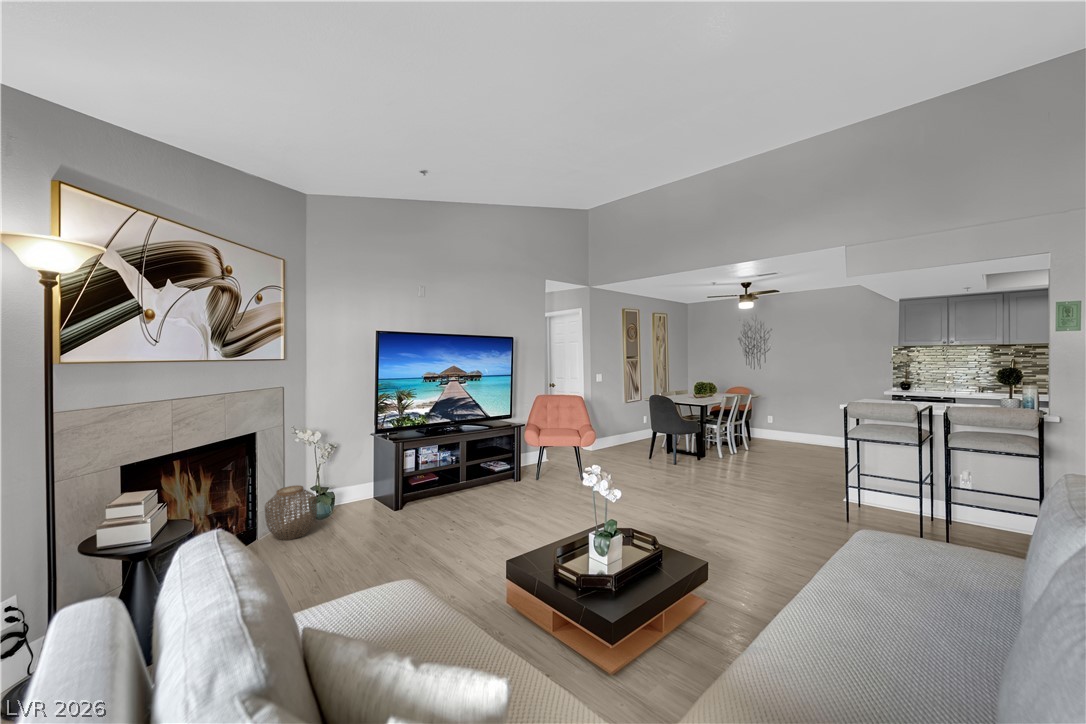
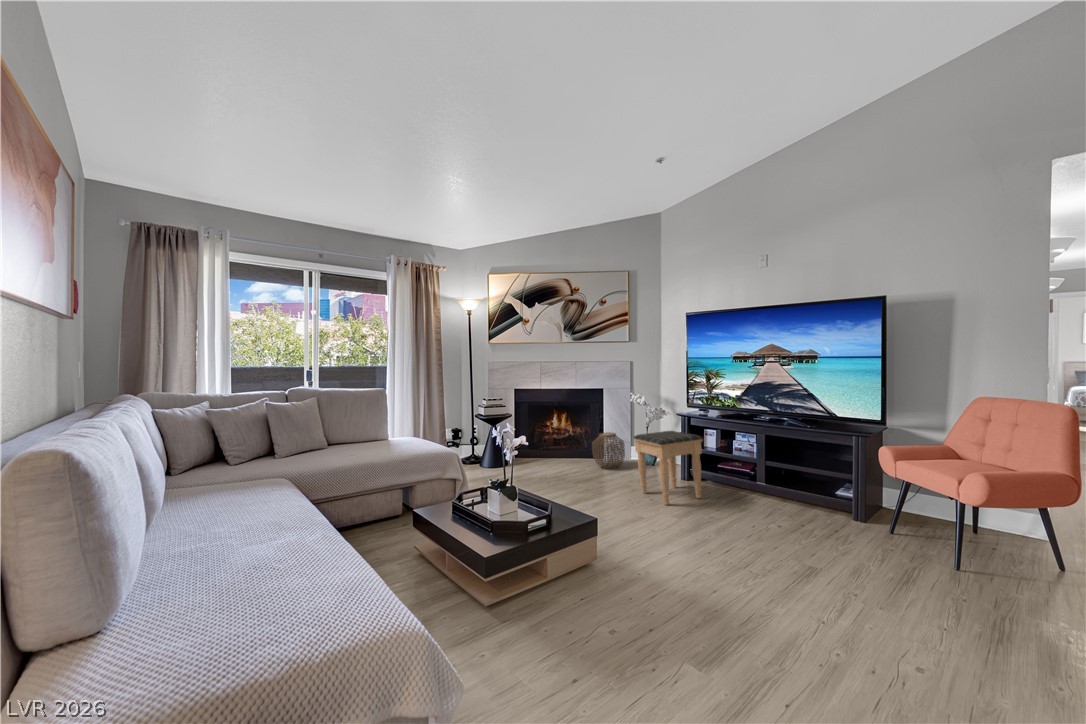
footstool: none [400,452,455,530] -> present [633,431,703,505]

